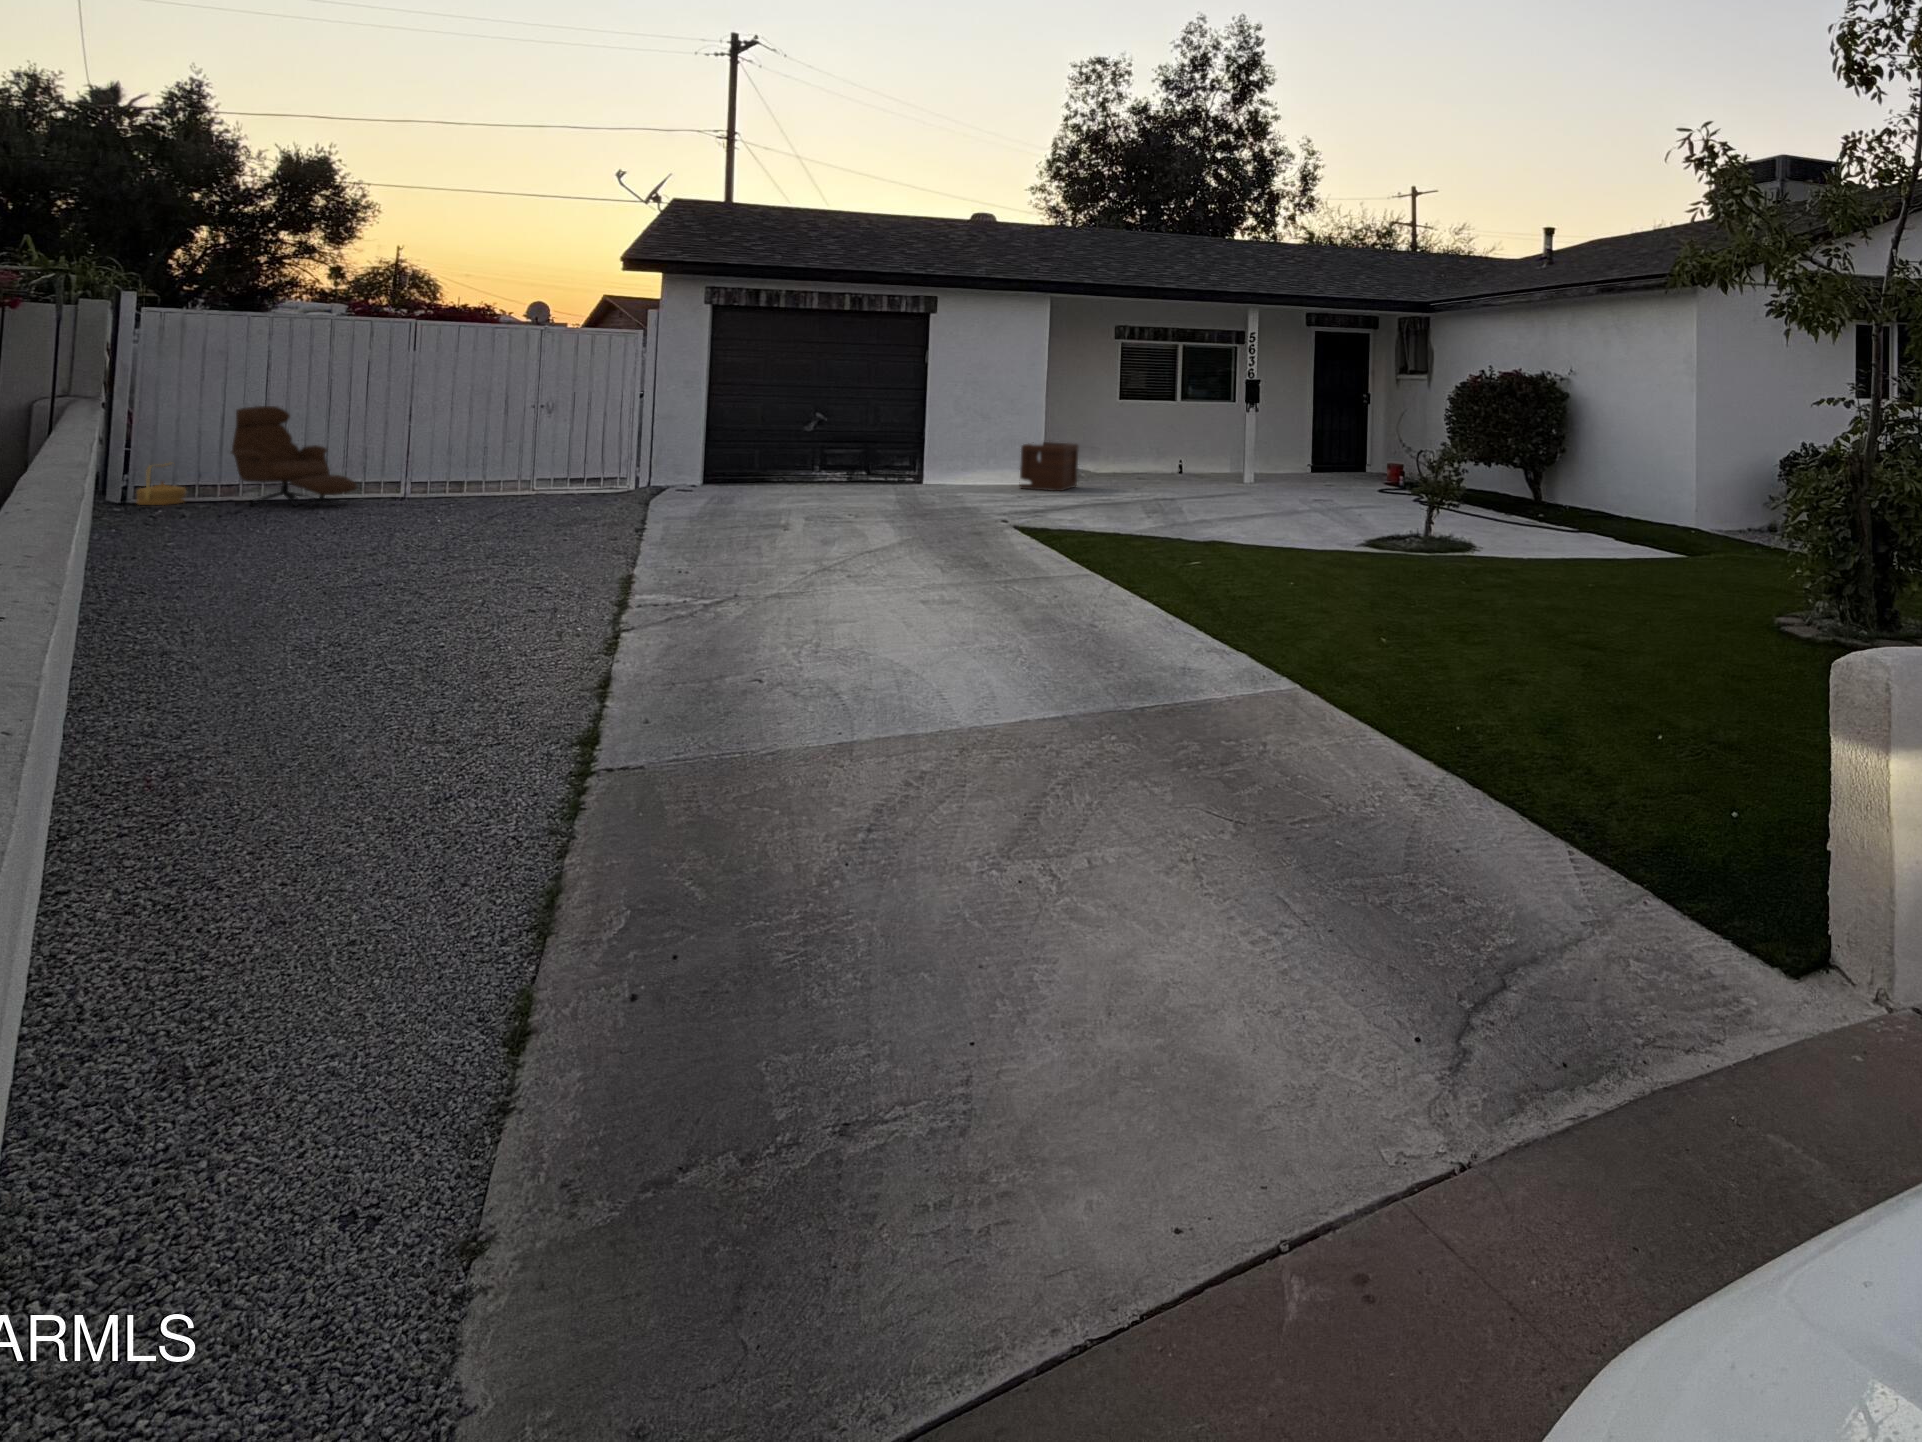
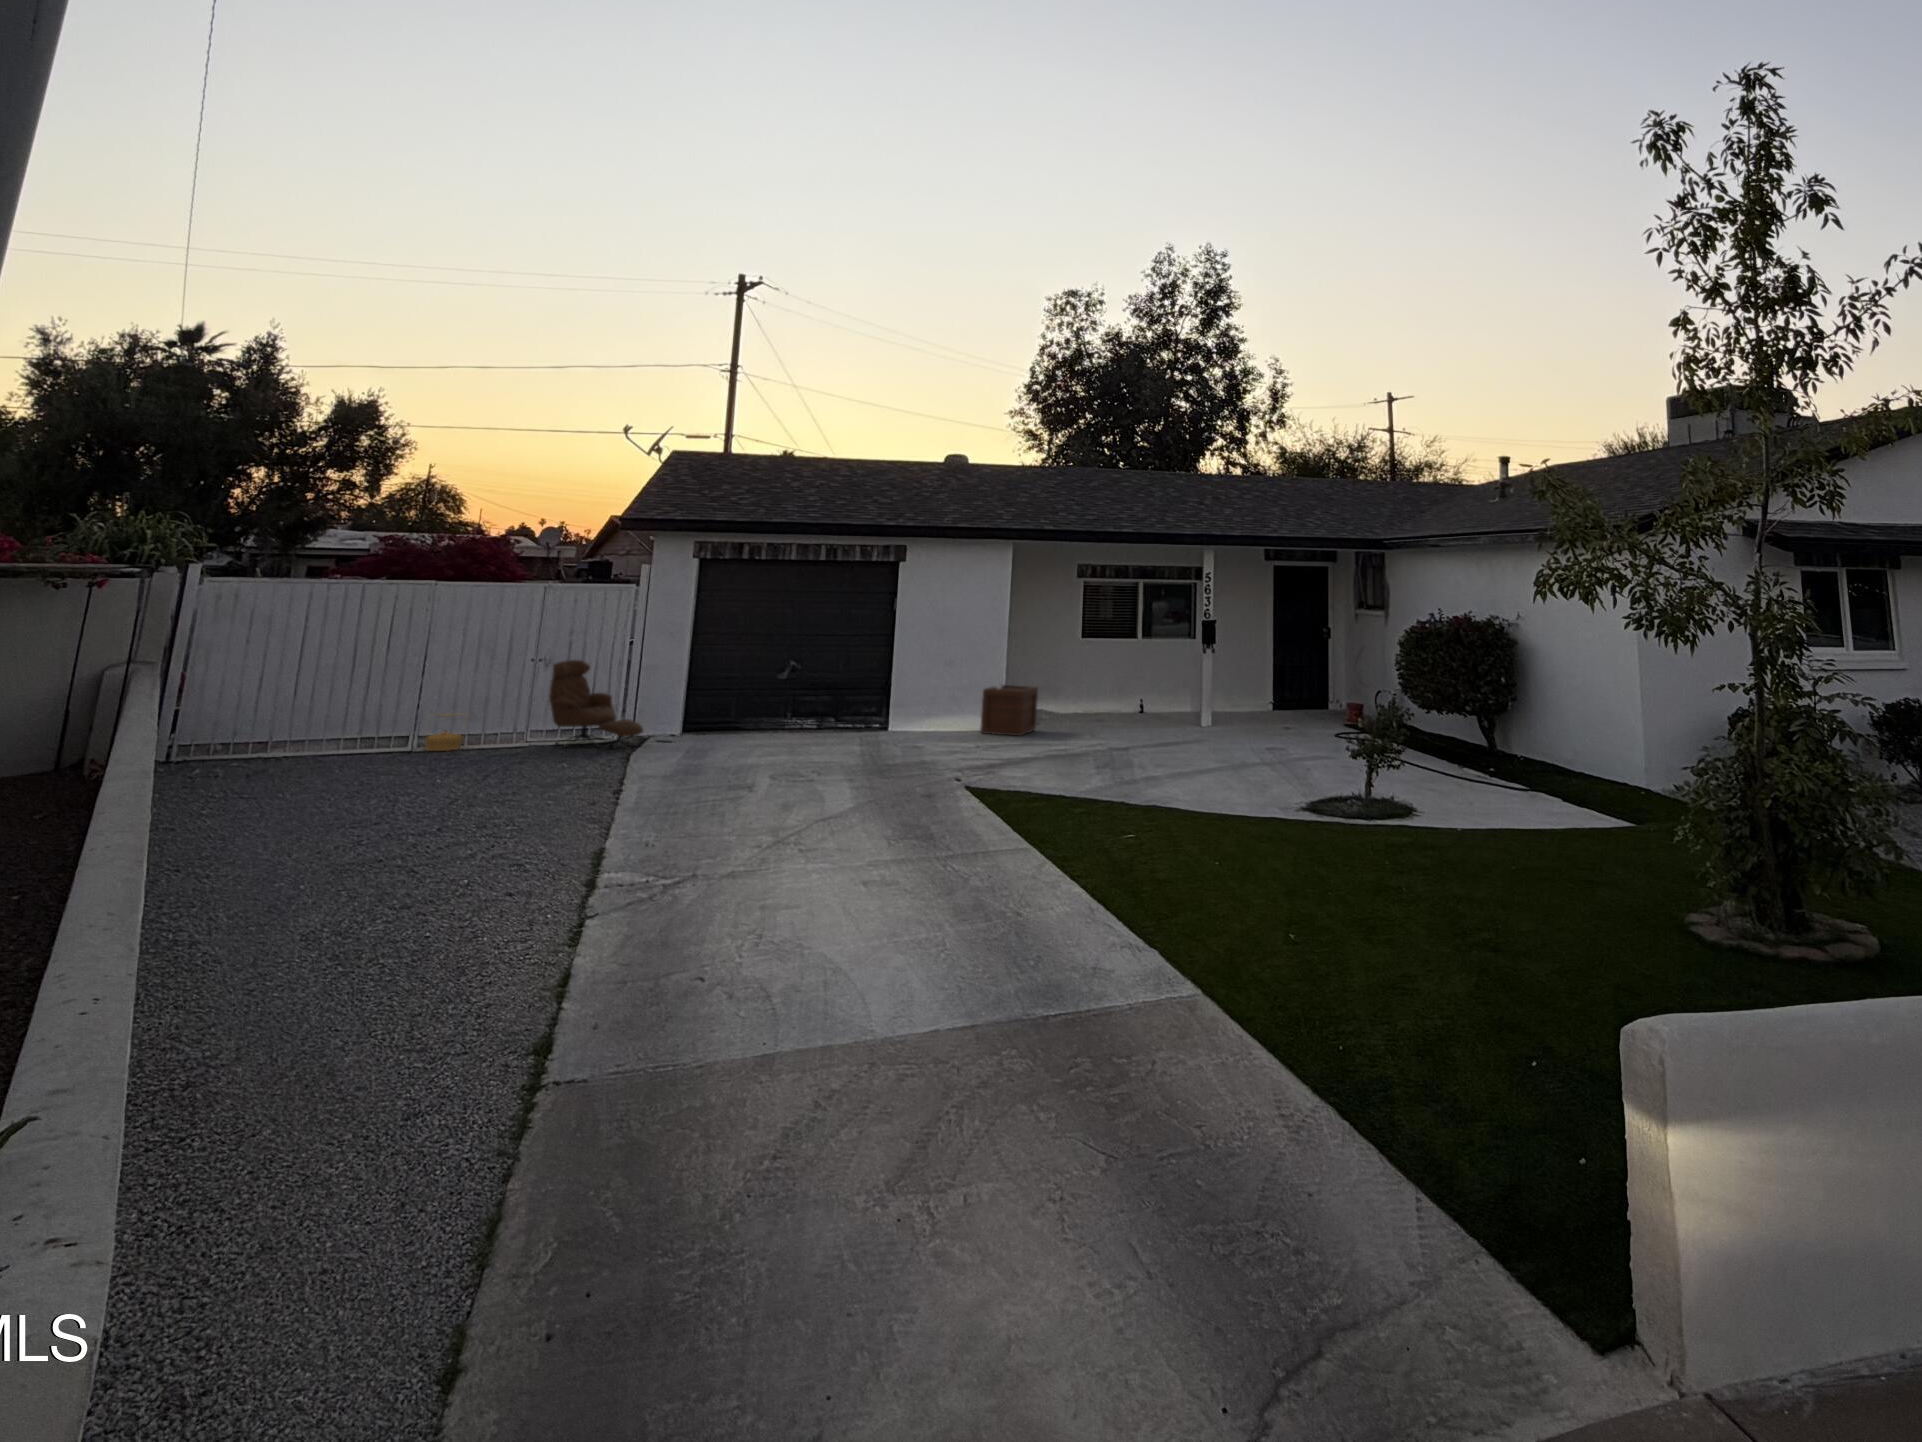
lounge chair: present [231,406,357,507] -> present [549,660,643,748]
woven basket: present [137,463,186,505] -> present [425,714,463,751]

